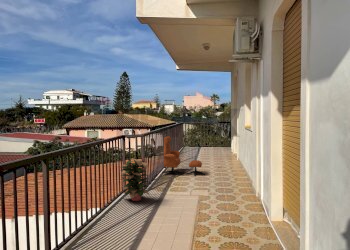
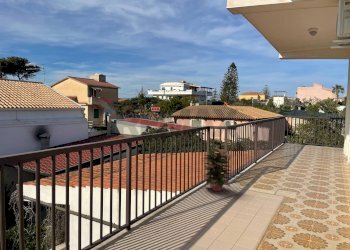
lounge chair: present [163,136,205,176] -> none [252,131,299,176]

